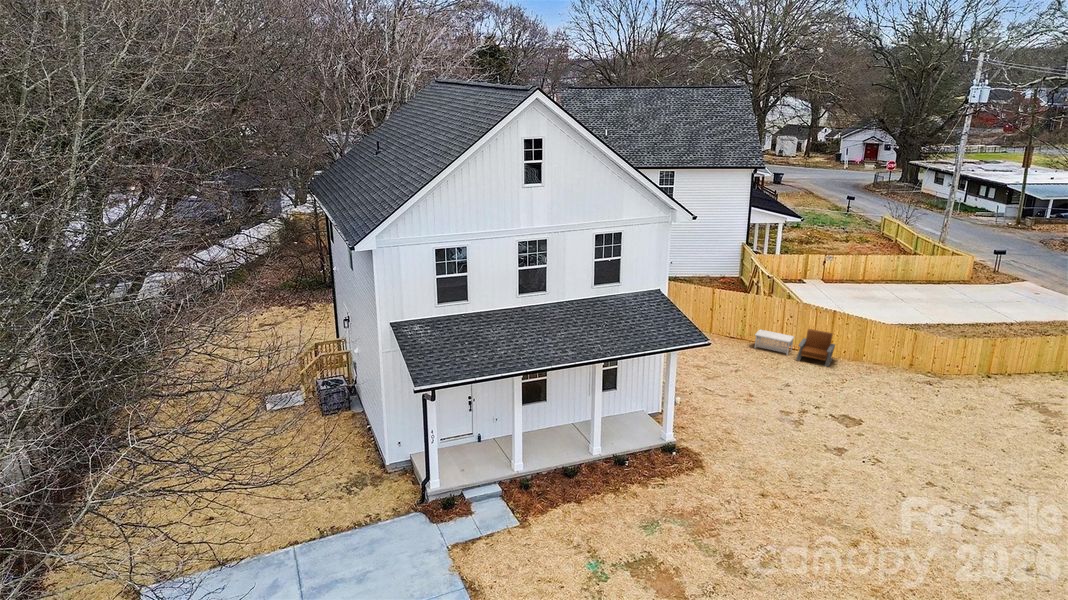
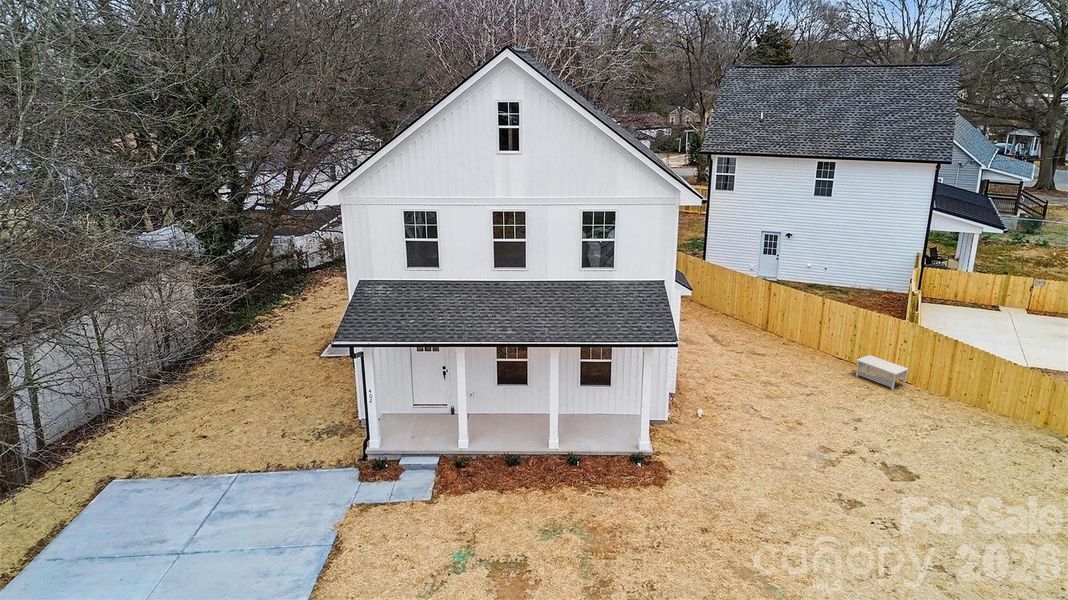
lounge chair: present [796,329,835,367] -> none [898,361,957,412]

